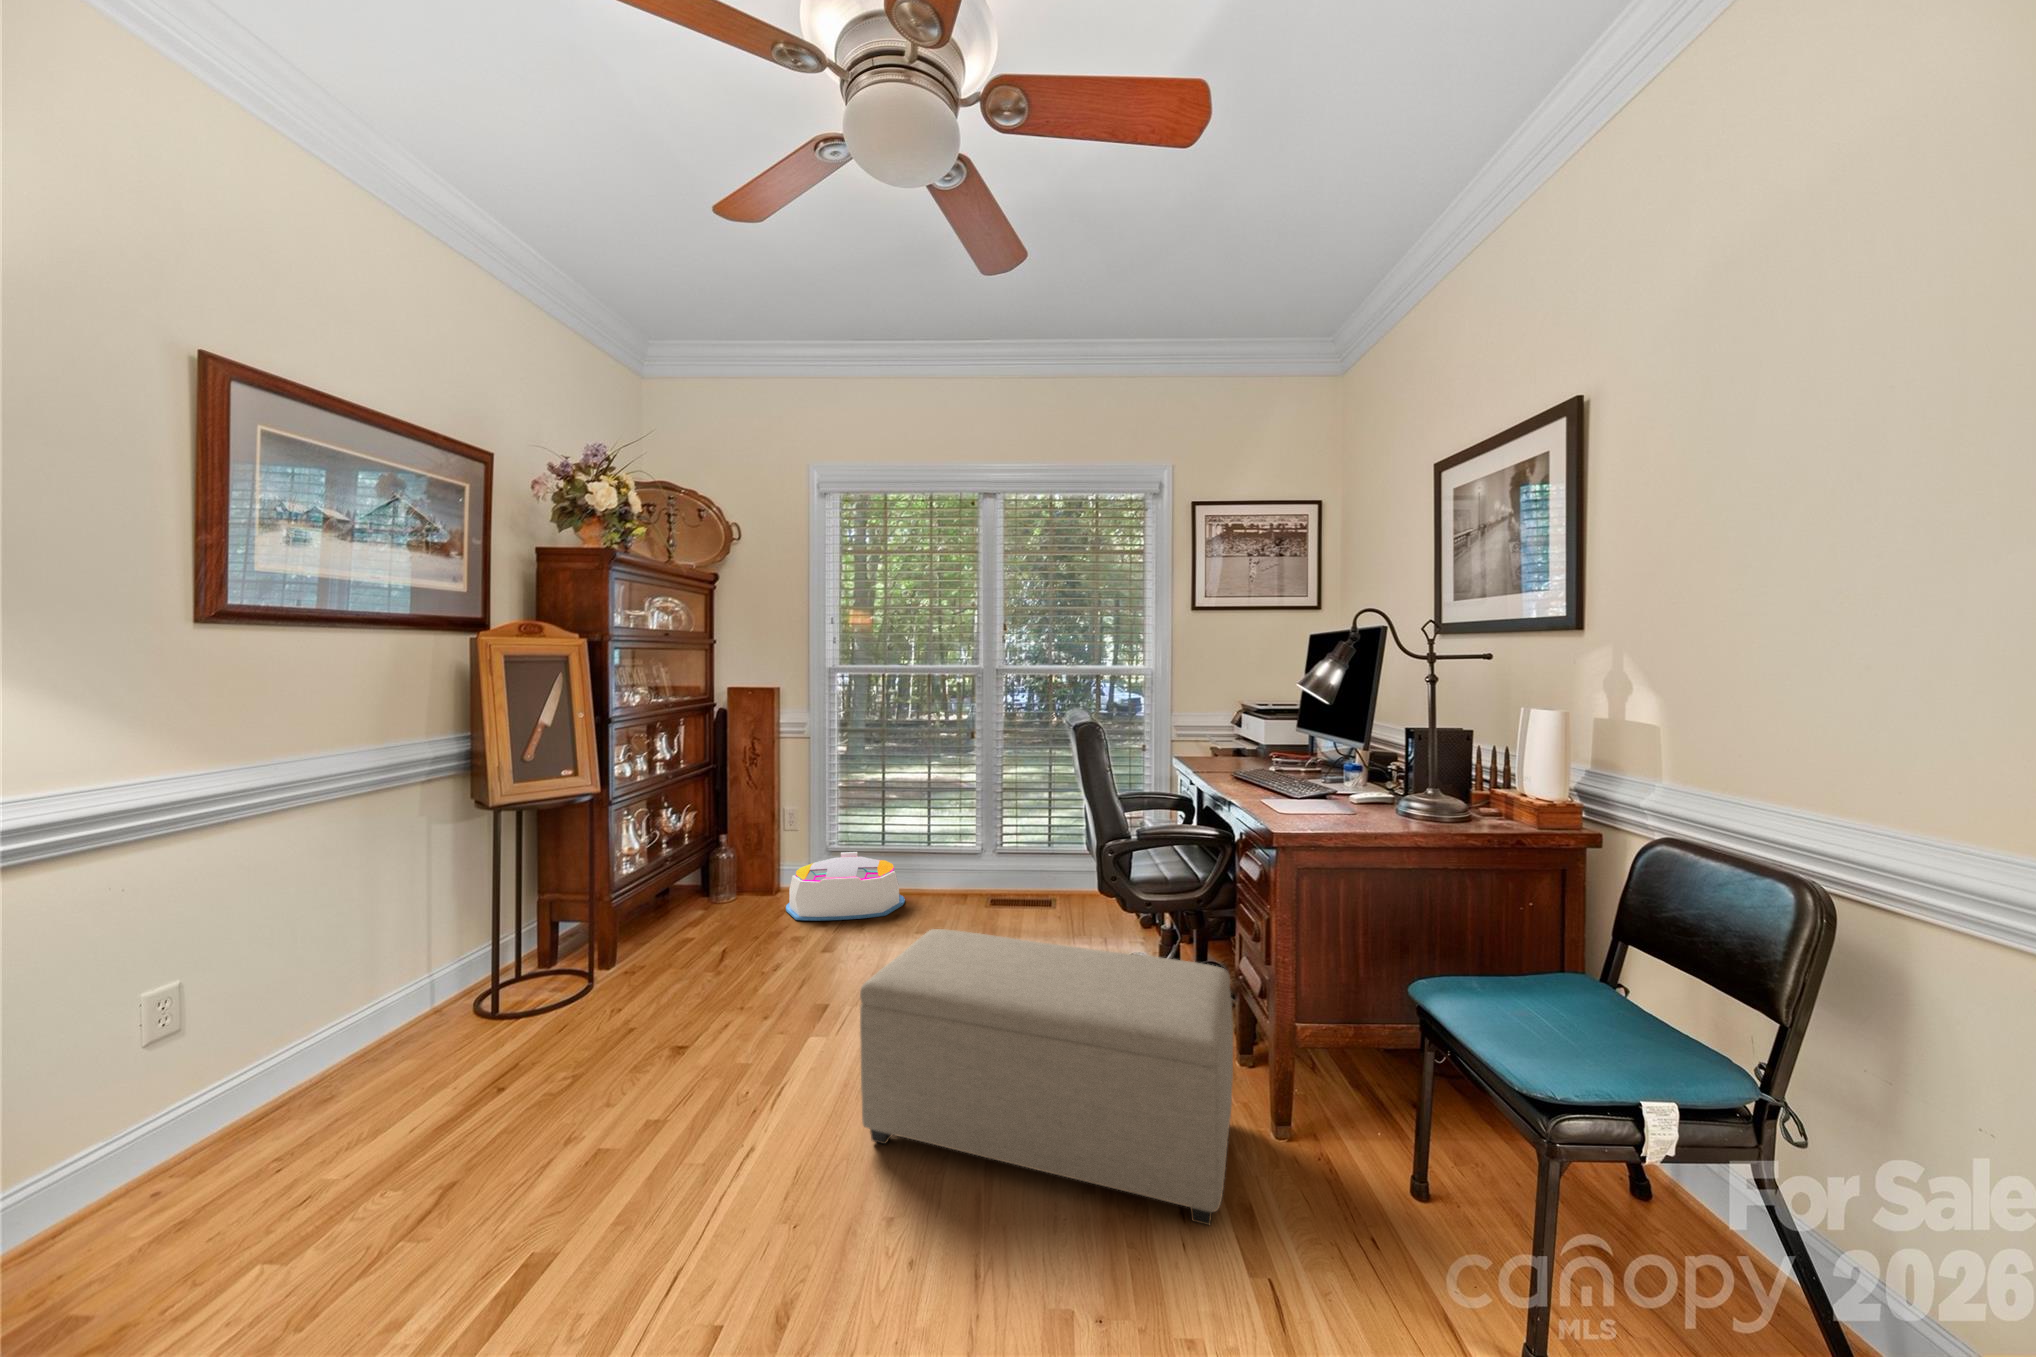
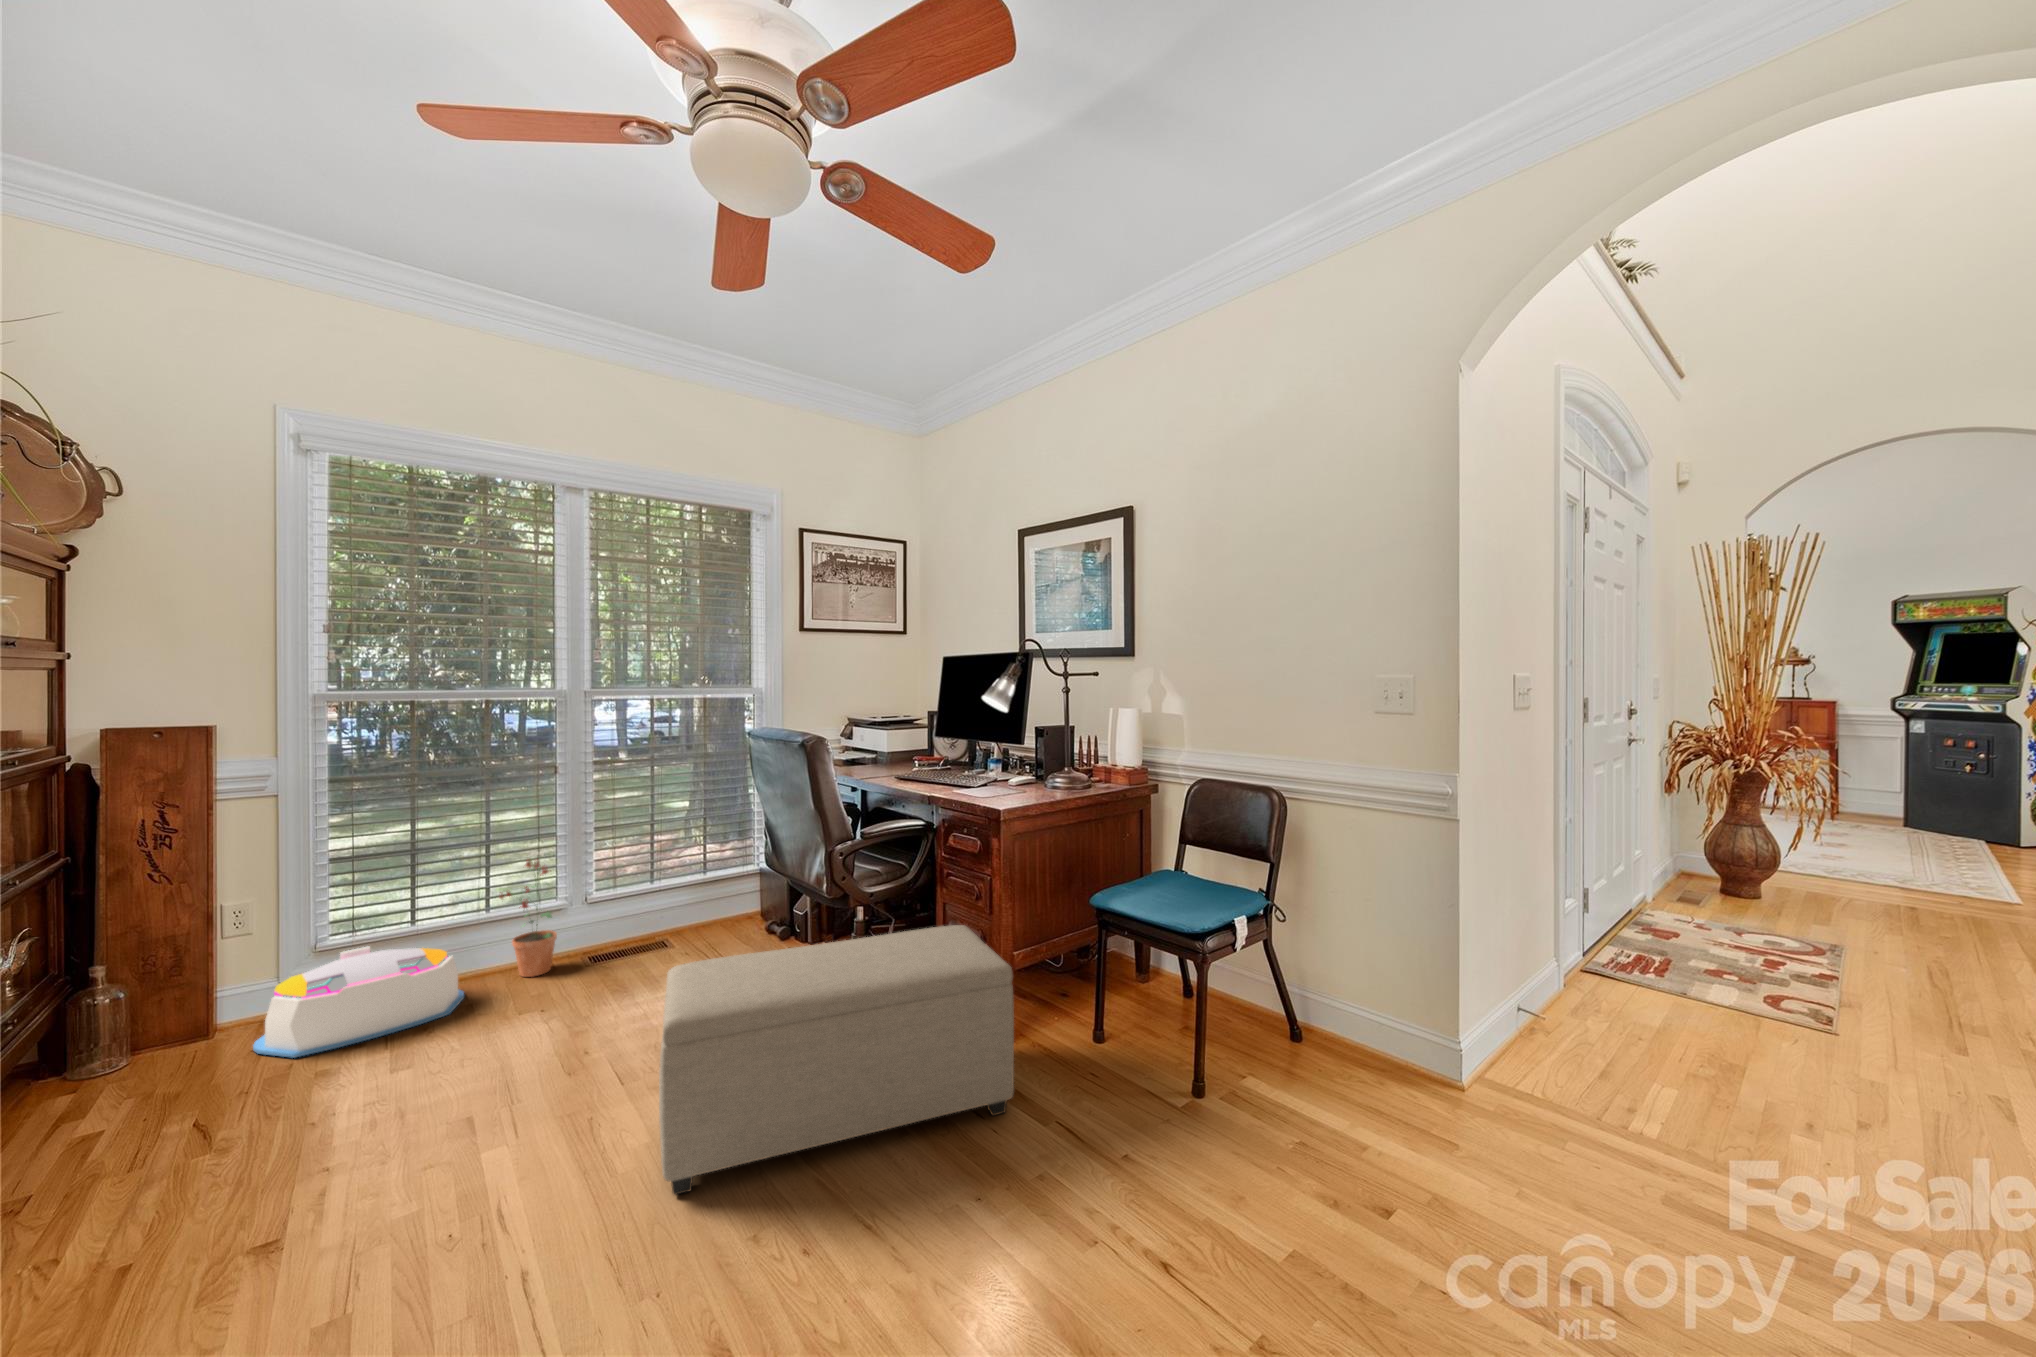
potted plant: none [934,804,970,901] -> present [500,858,557,977]

